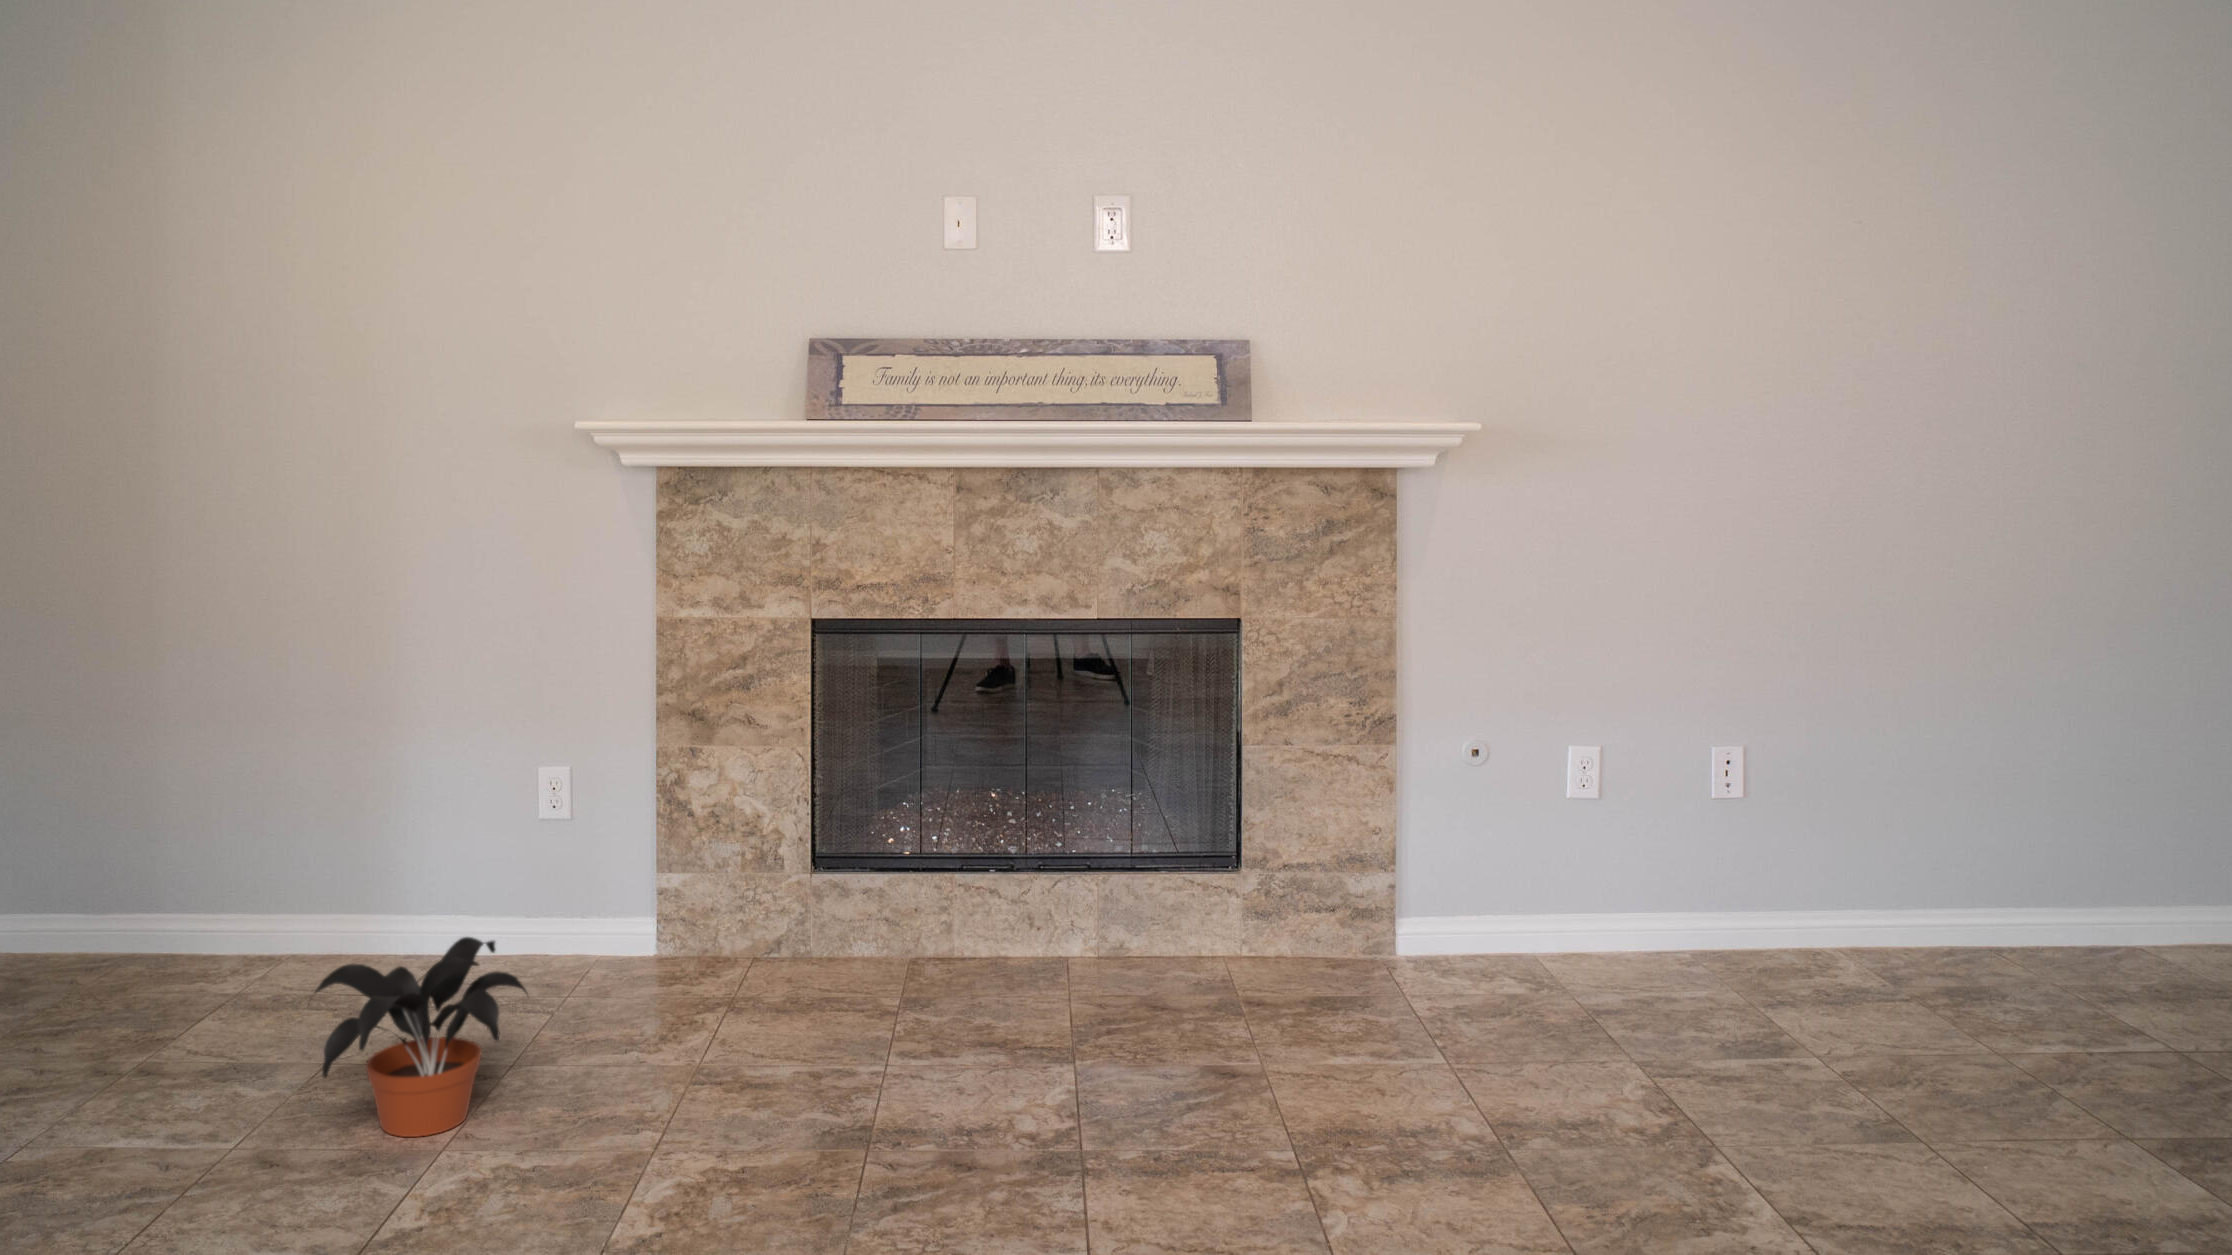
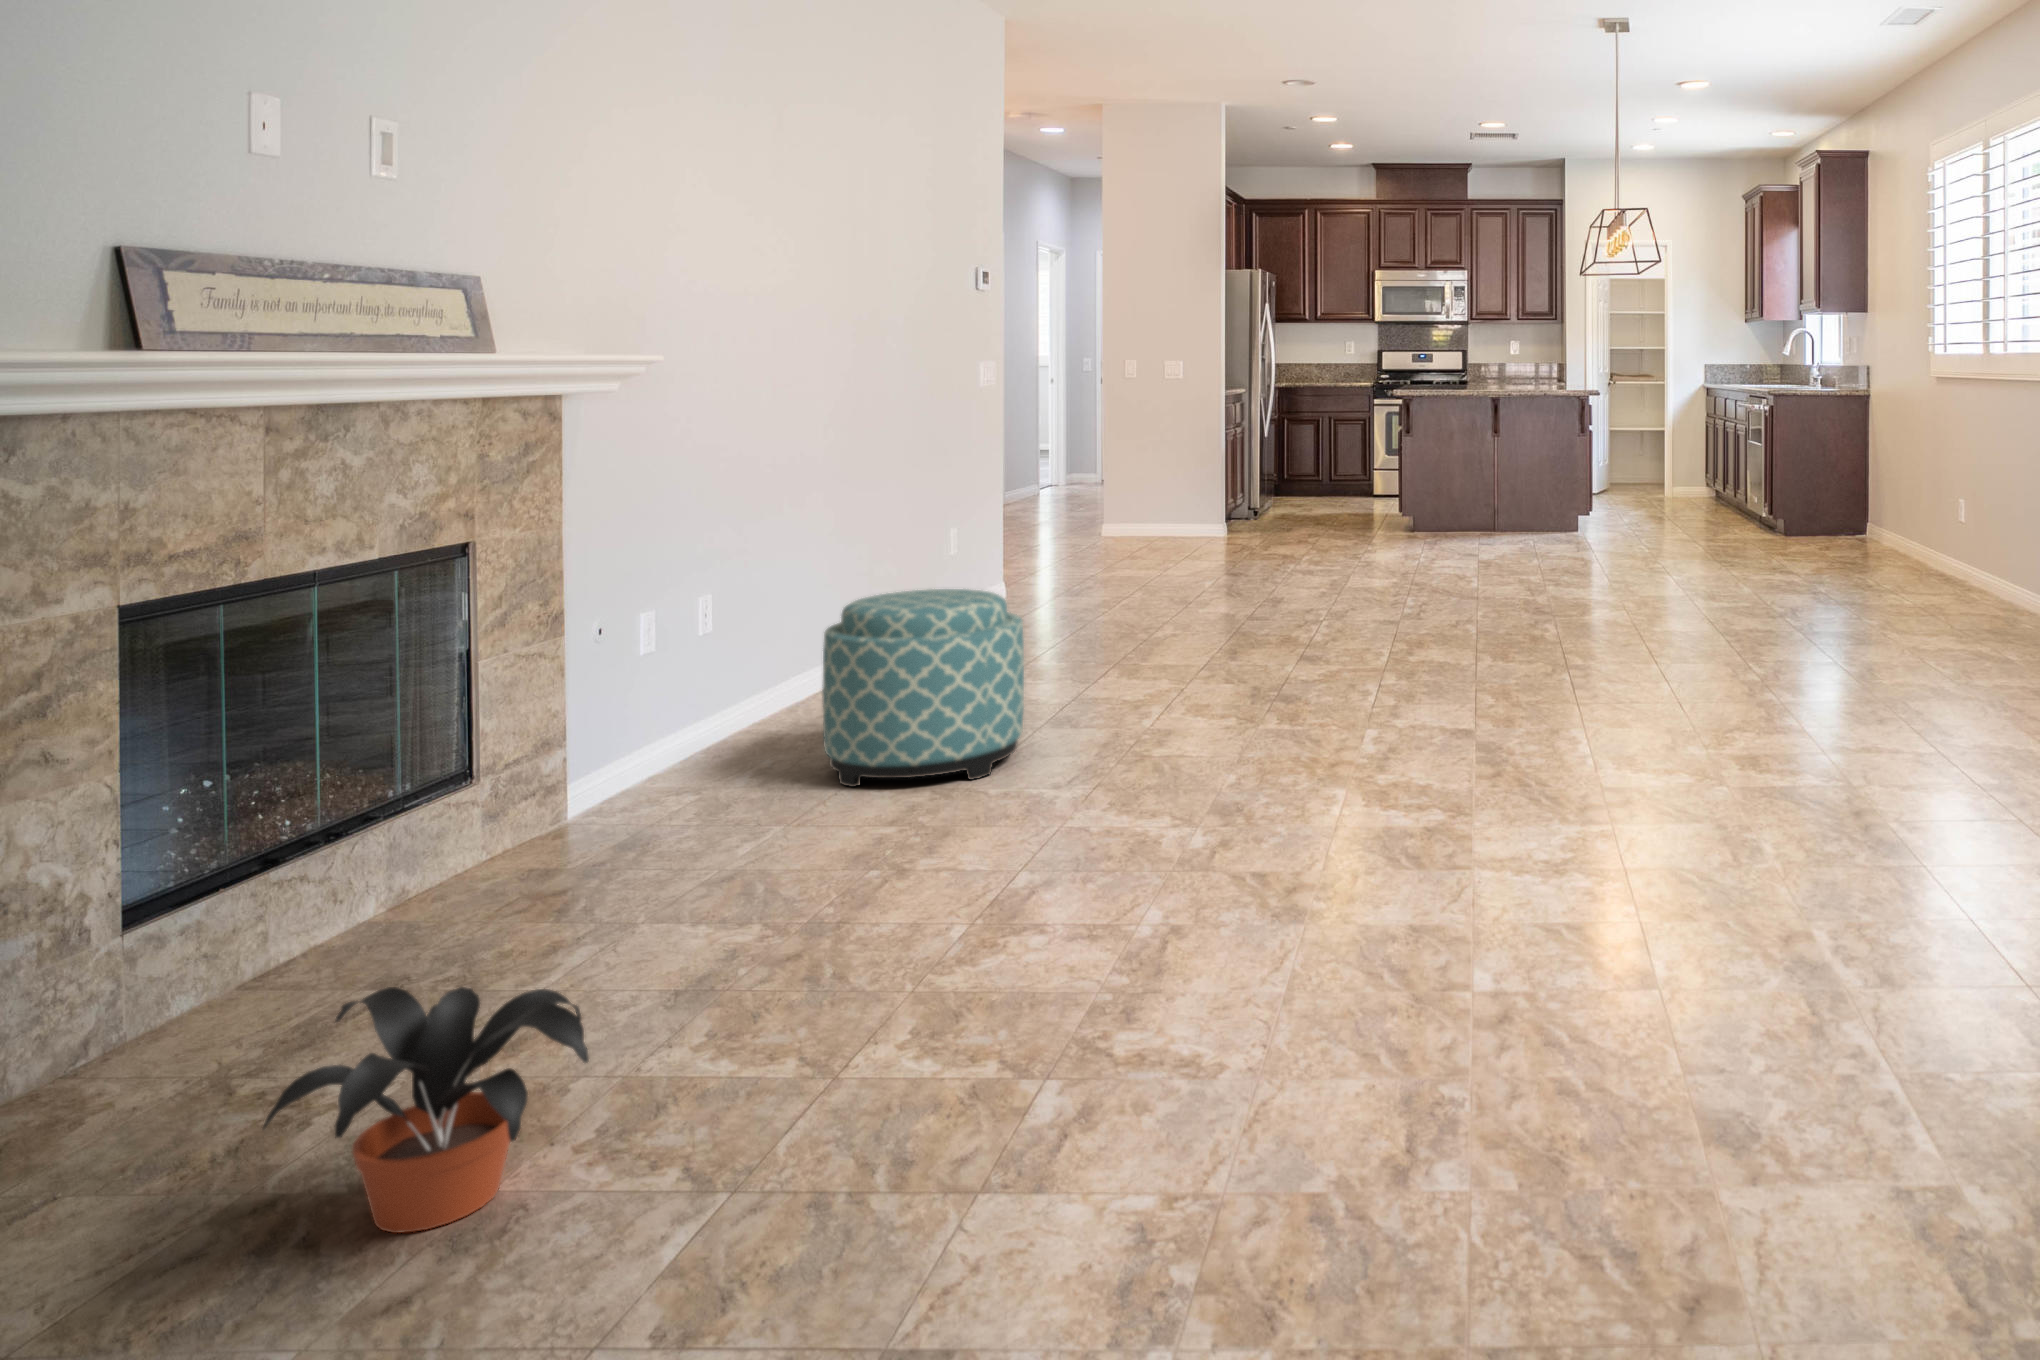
ottoman: none [1532,806,1865,1165] -> present [822,589,1024,787]

